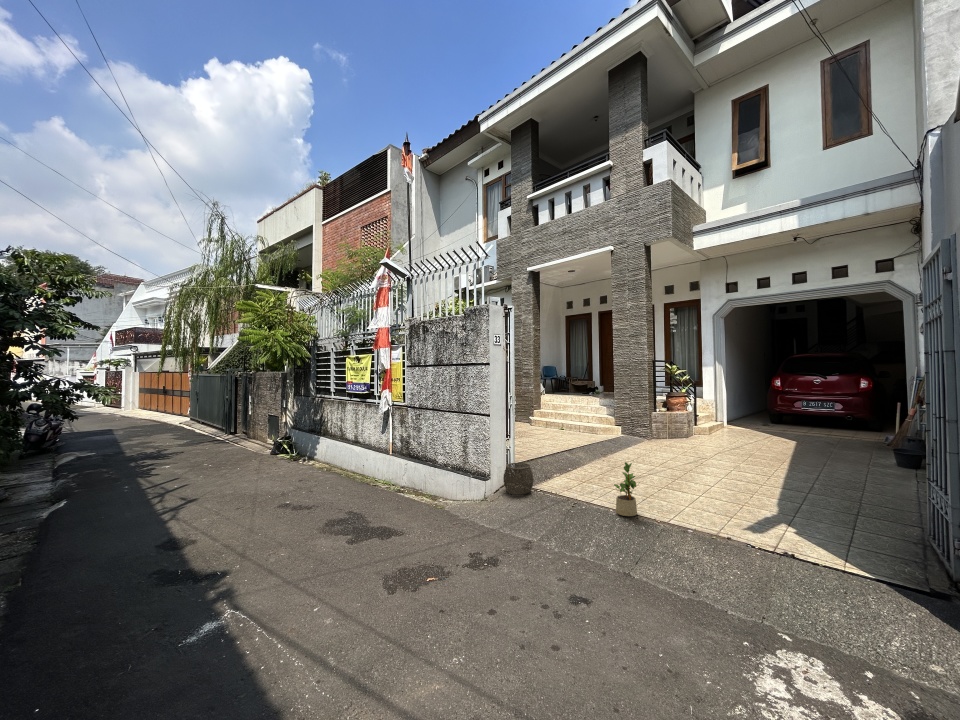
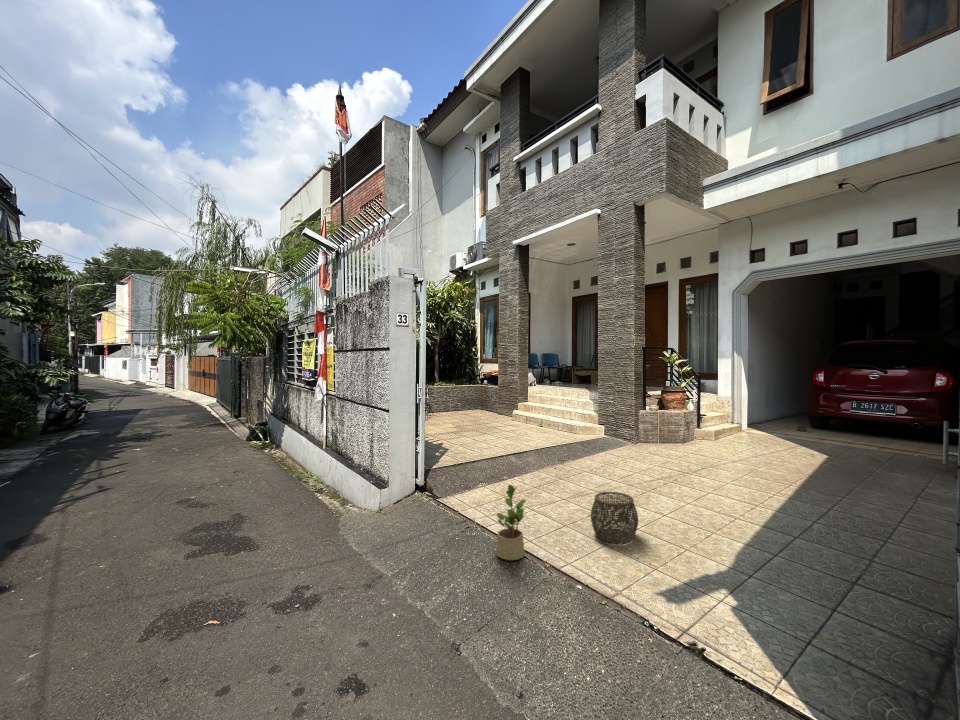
woven basket: present [503,463,534,495] -> present [591,492,638,543]

